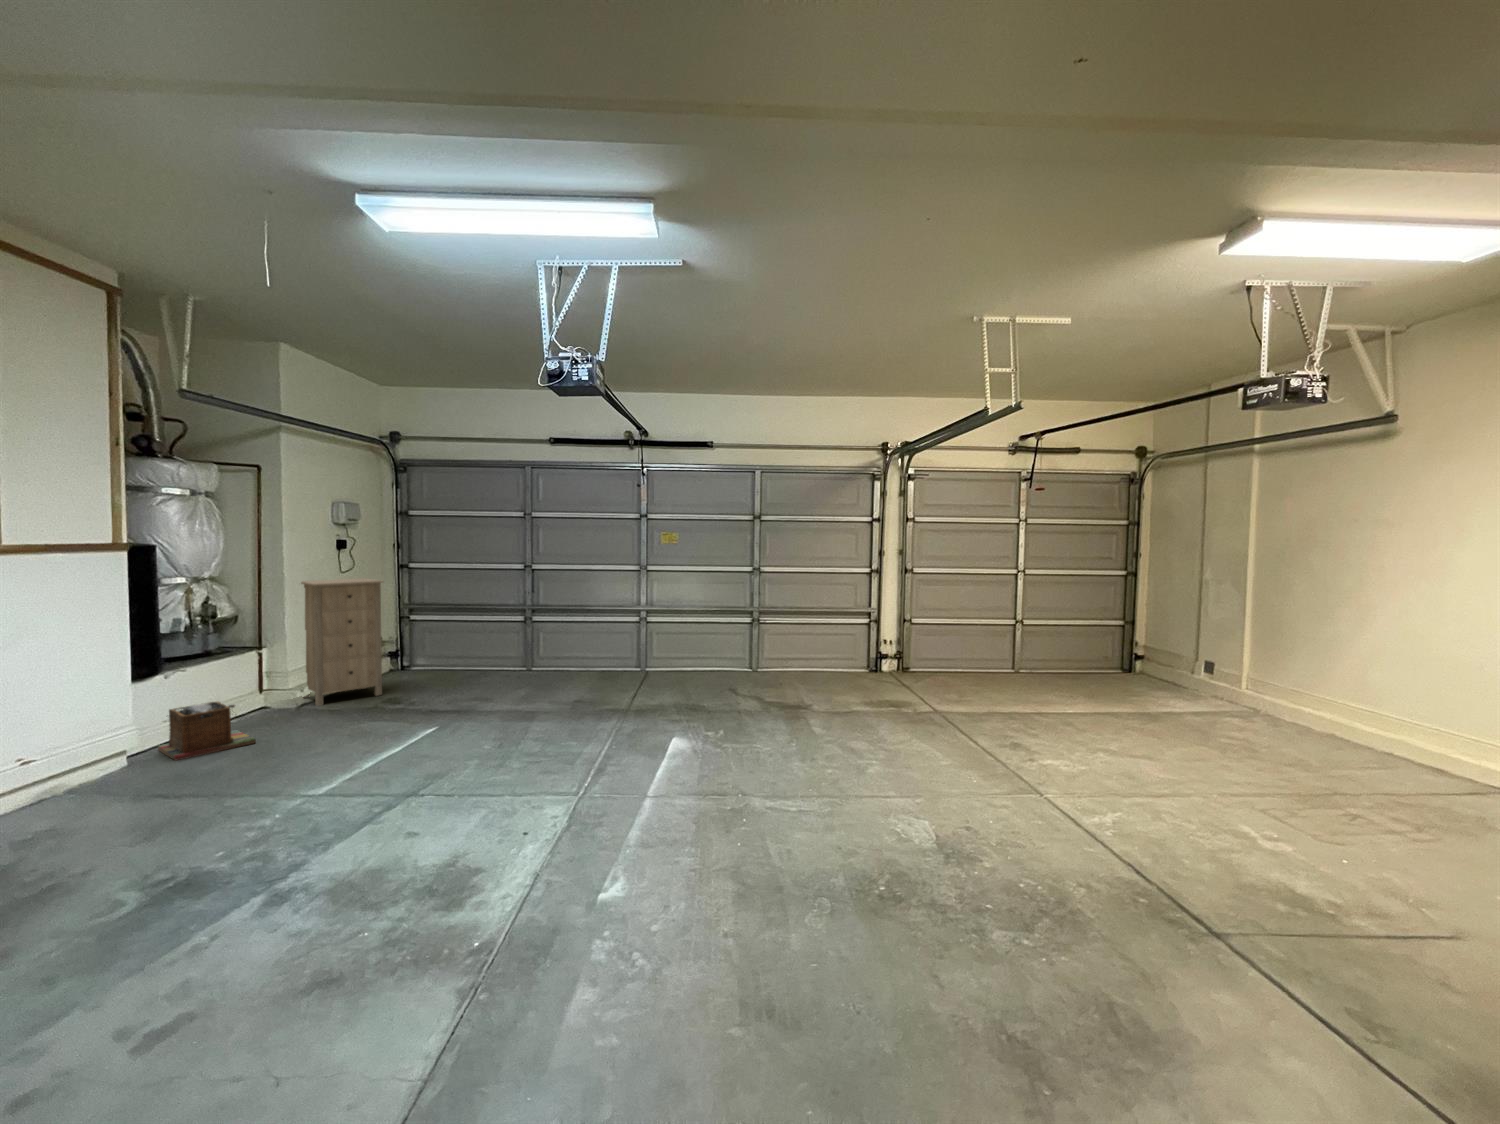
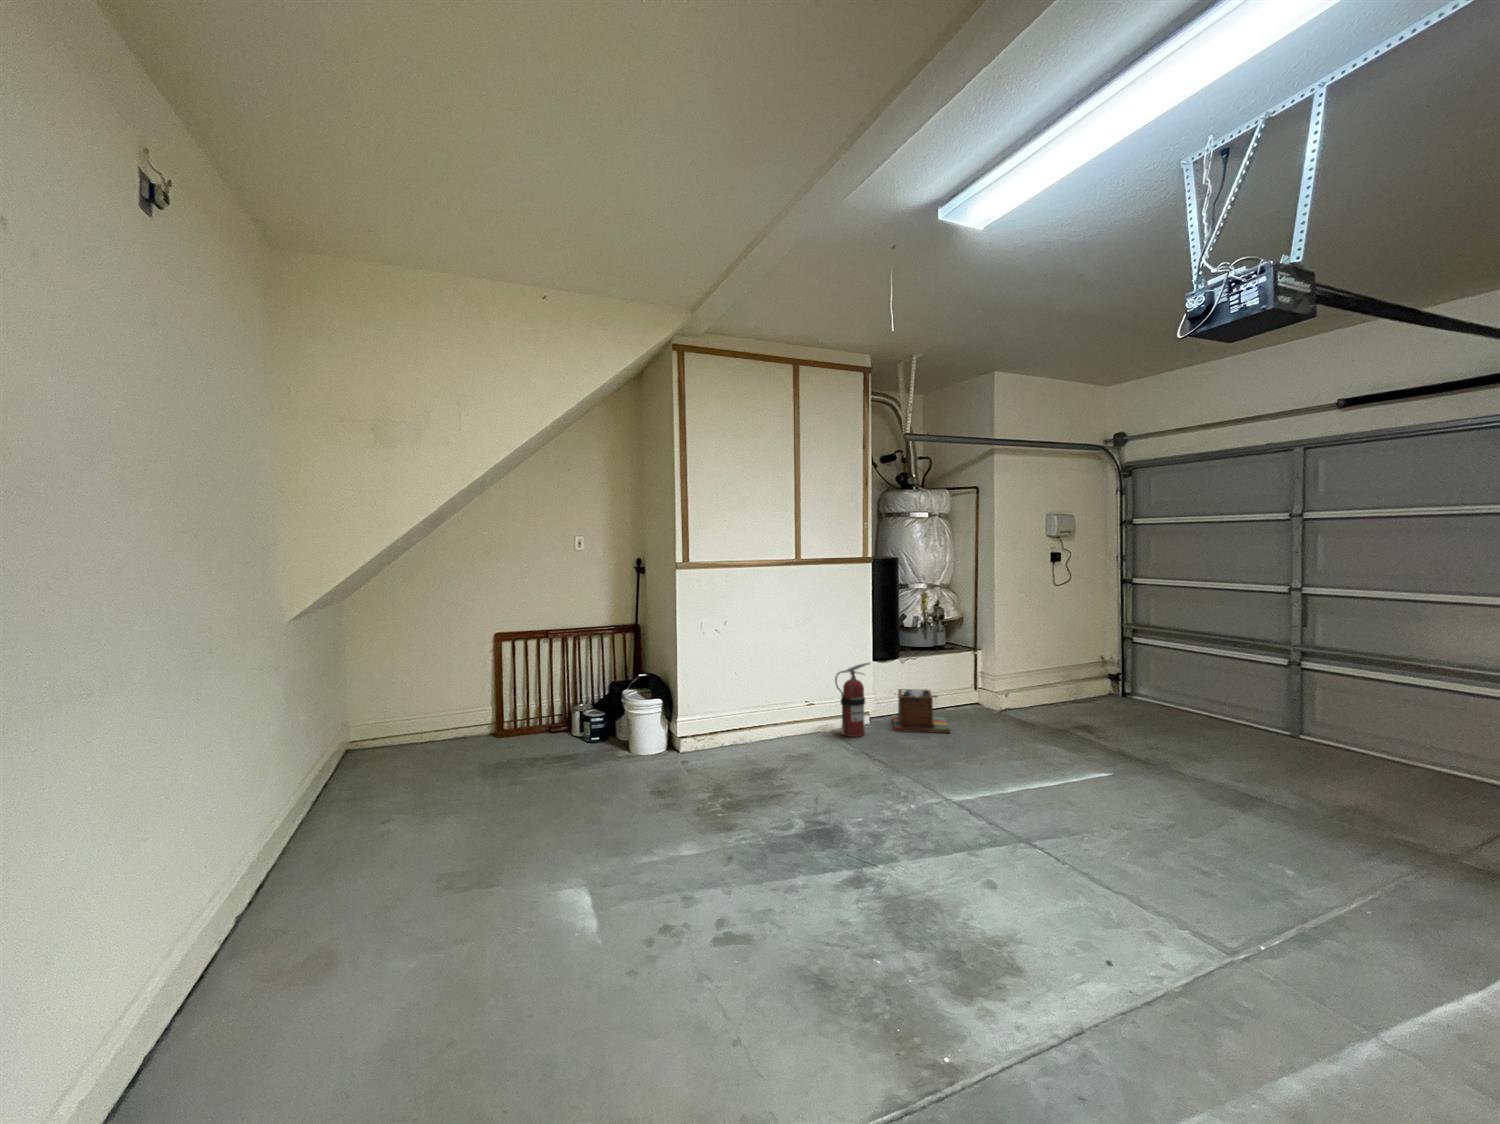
storage cabinet: present [301,578,383,706] -> none [1011,592,1085,716]
fire extinguisher: none [78,680,138,787] -> present [835,663,870,737]

